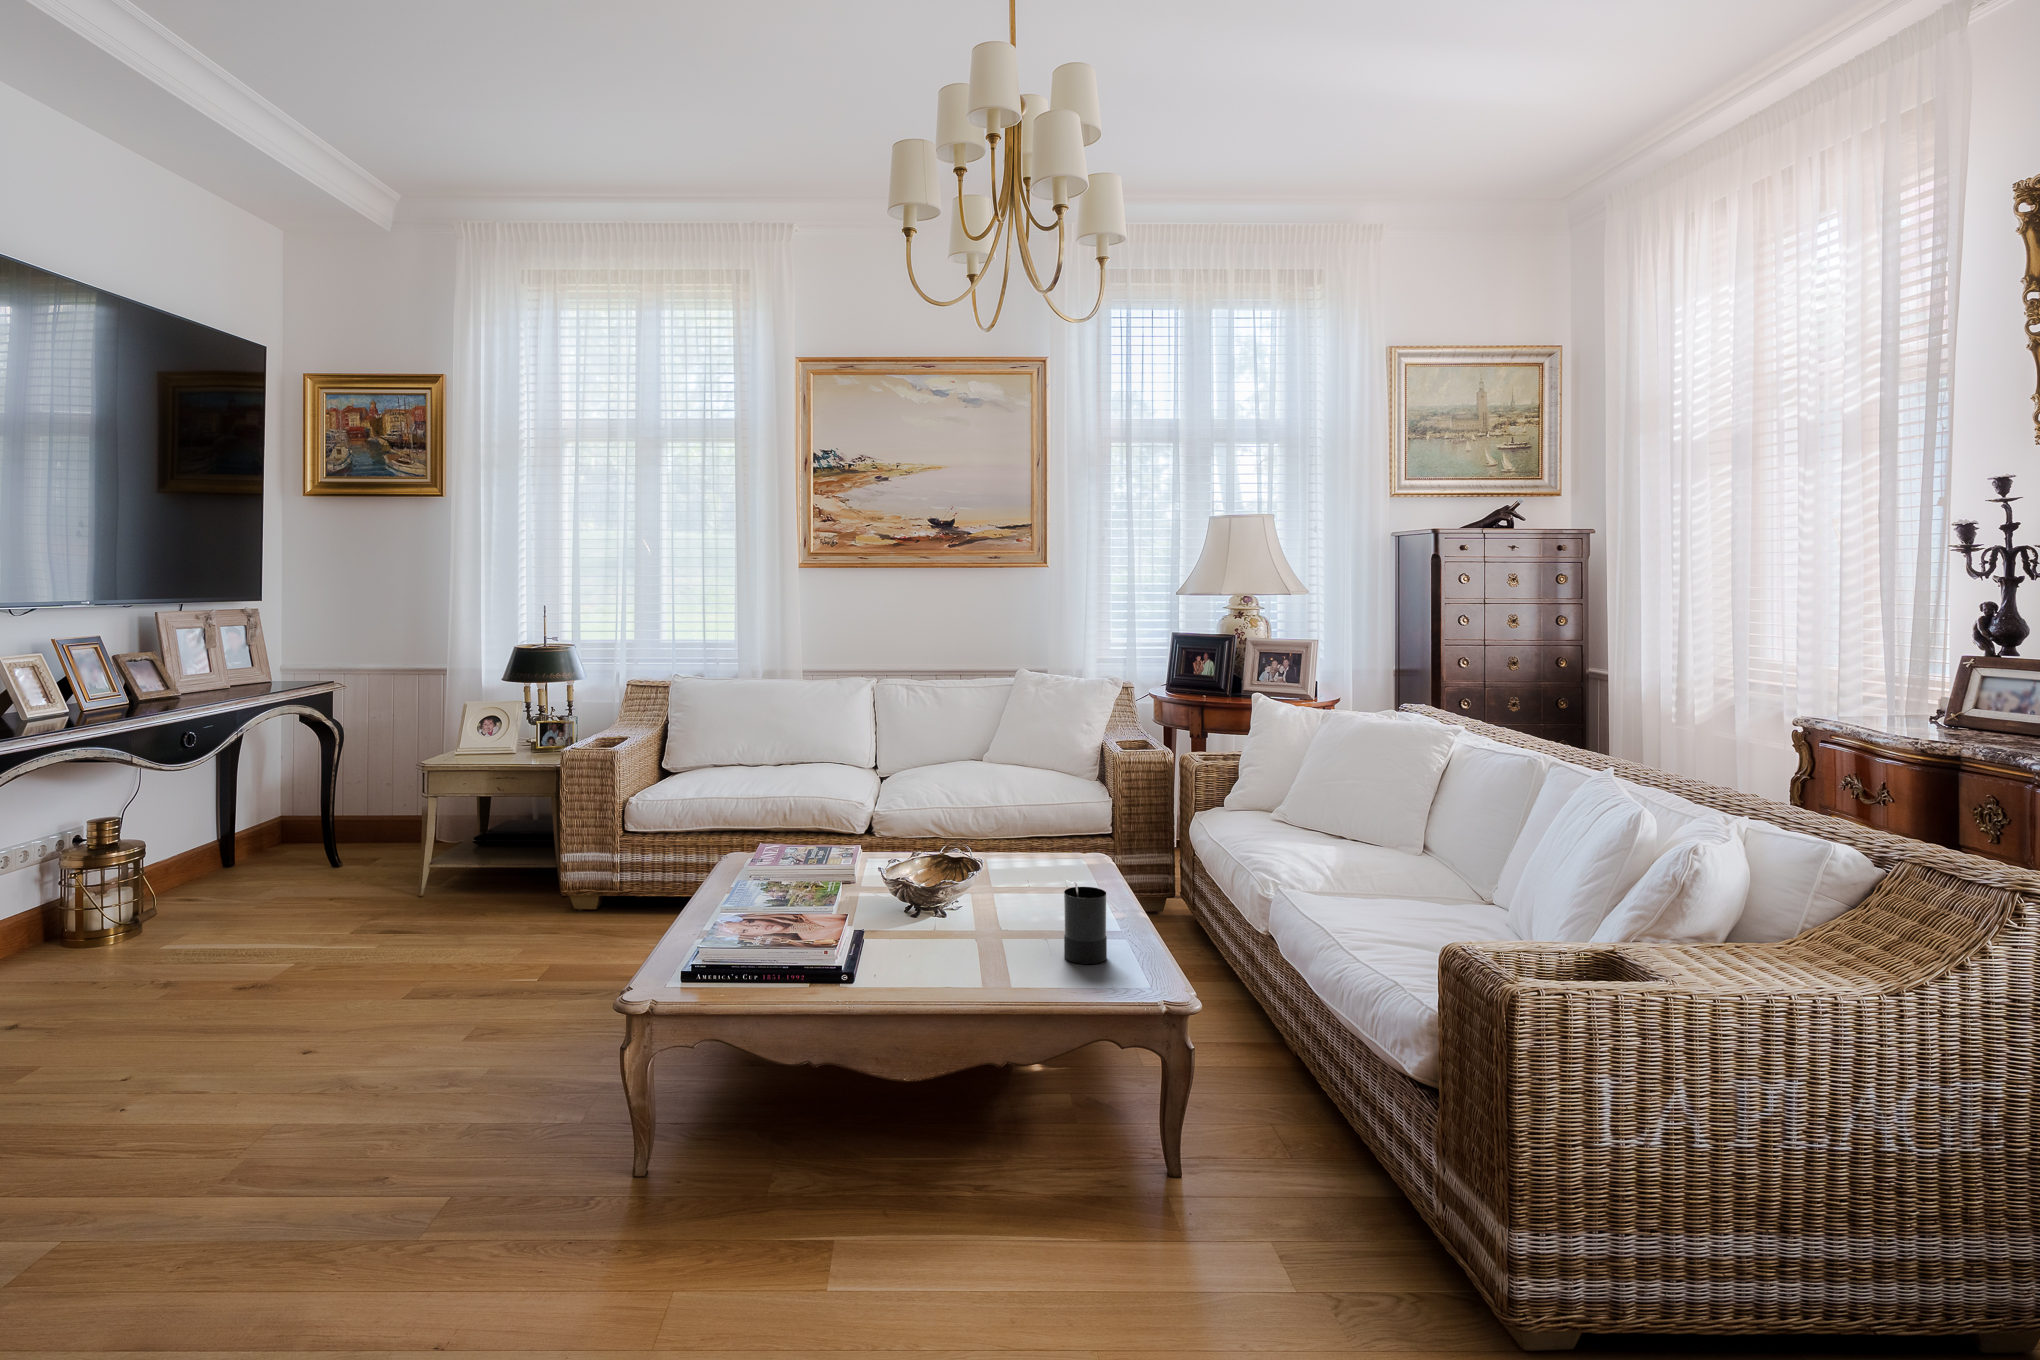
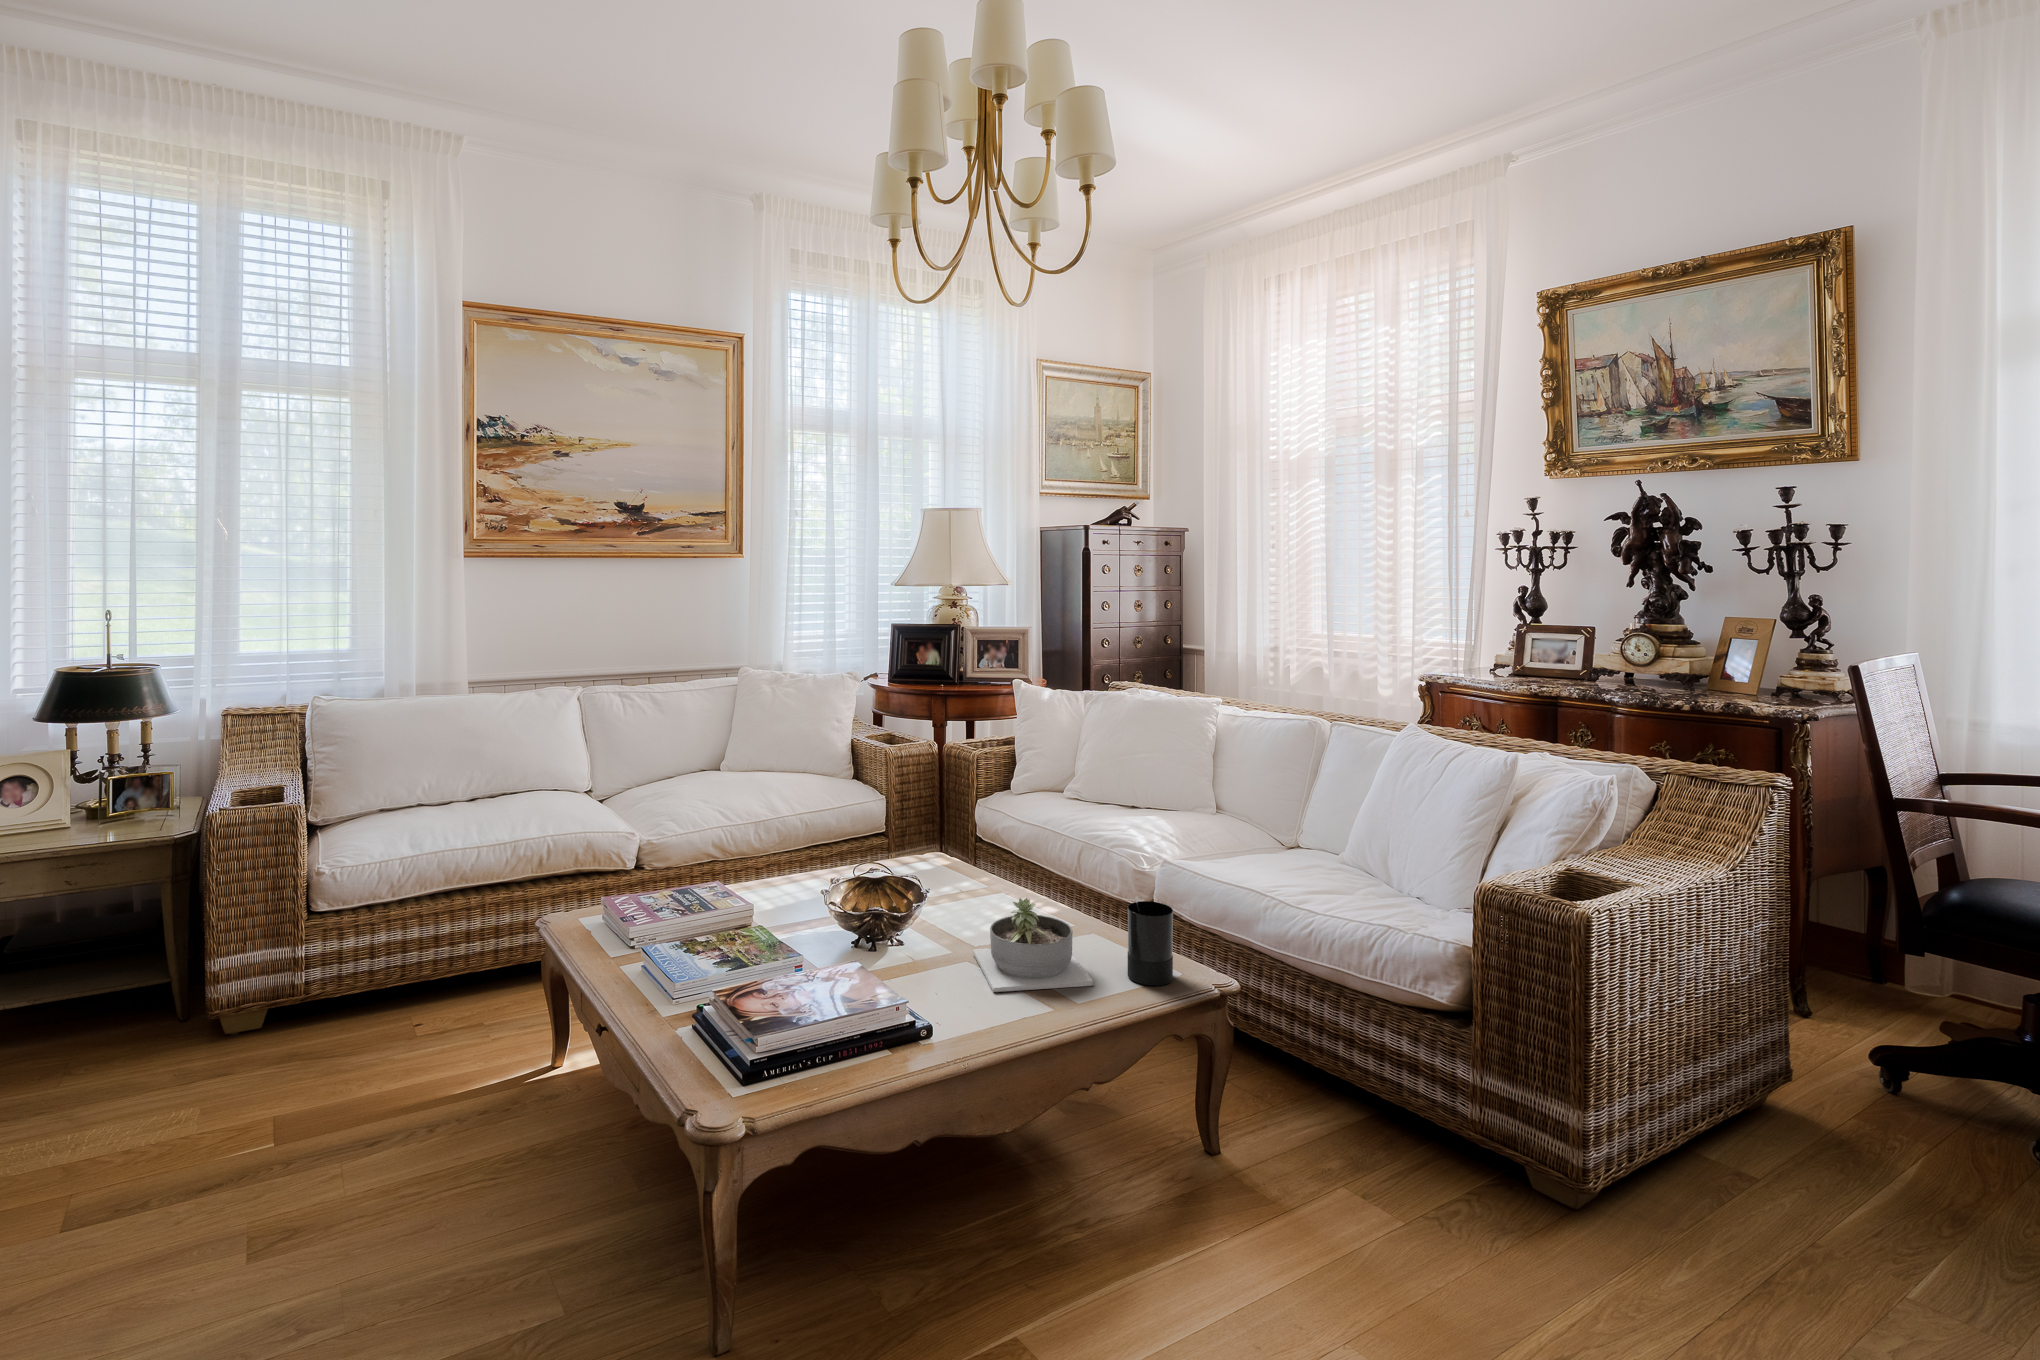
succulent planter: none [941,868,1054,953] -> present [973,898,1093,992]

